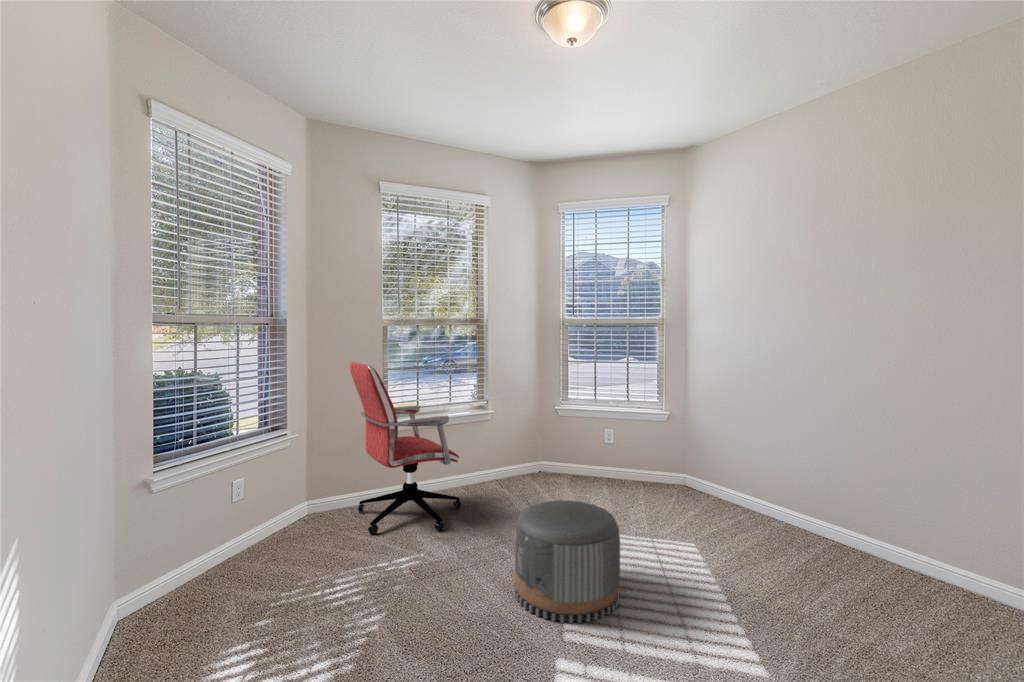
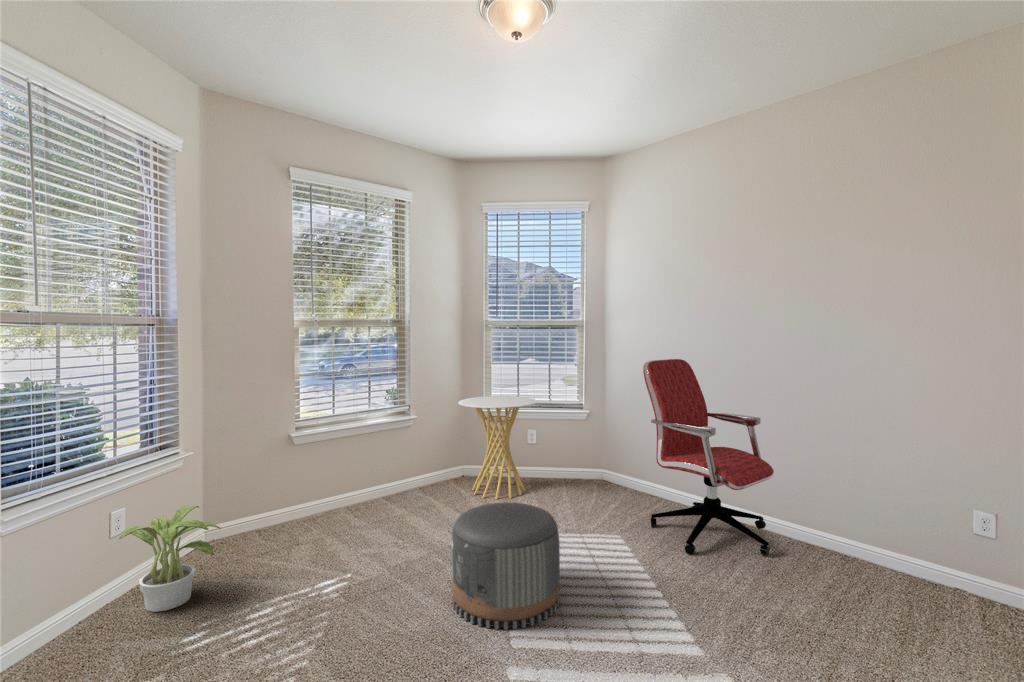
office chair: present [350,362,461,535] -> present [643,359,774,556]
side table: none [536,395,614,497] -> present [458,396,537,499]
potted plant: none [237,482,318,570] -> present [119,506,221,612]

